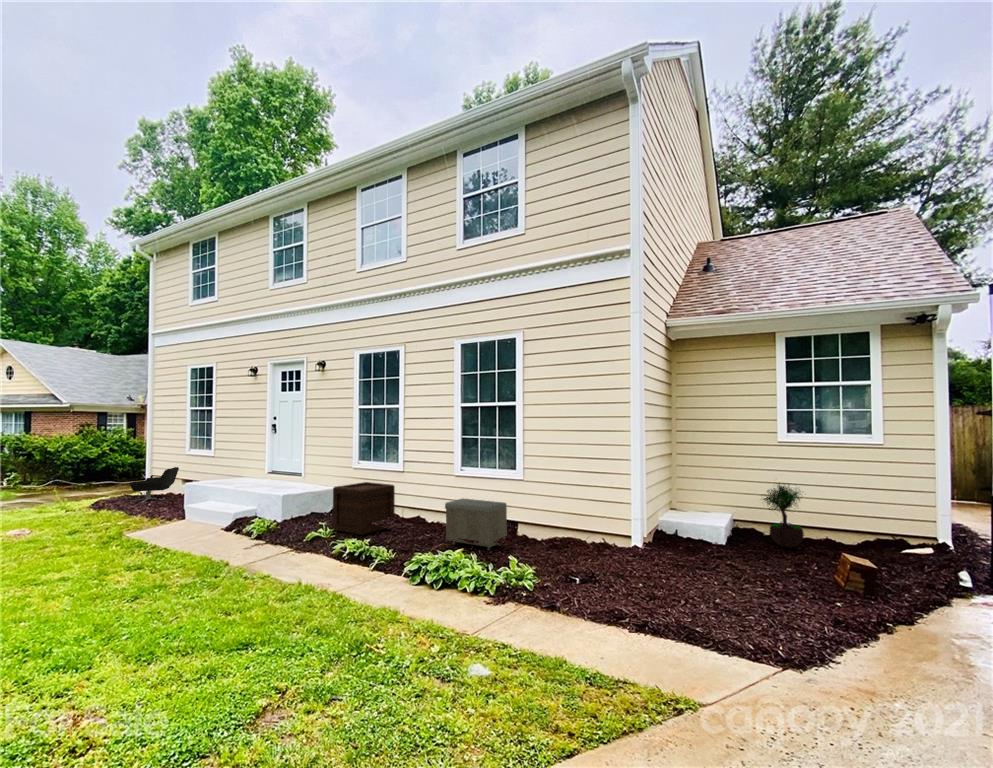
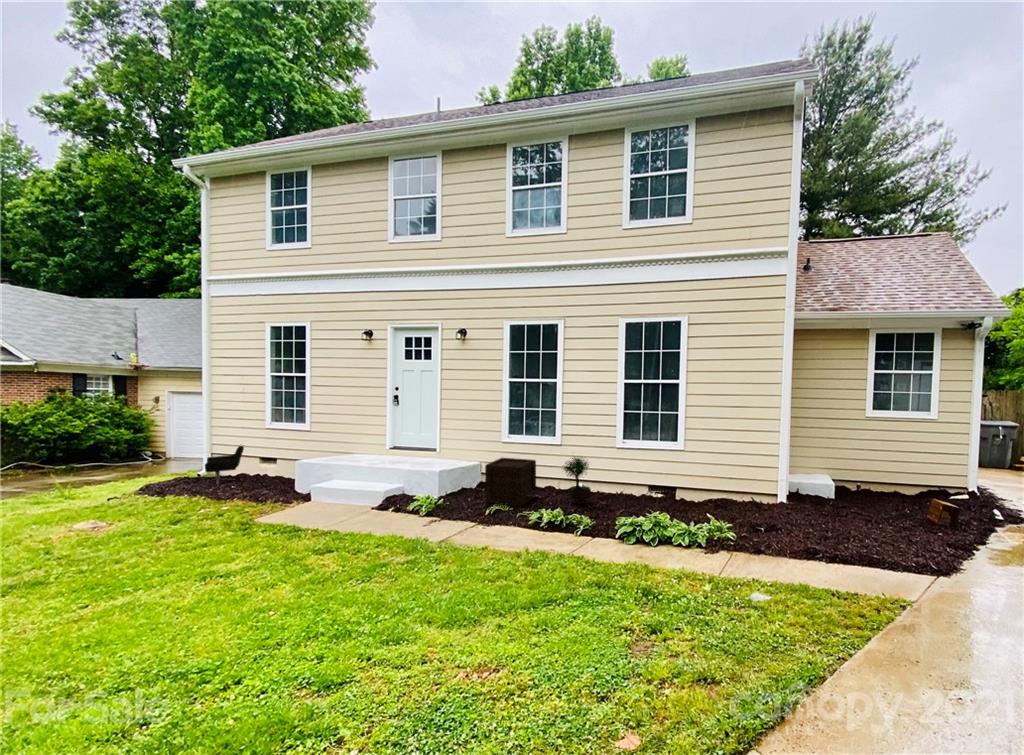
potted tree: present [763,485,804,548] -> present [564,457,591,504]
storage bench: present [445,498,507,550] -> none [609,471,659,513]

